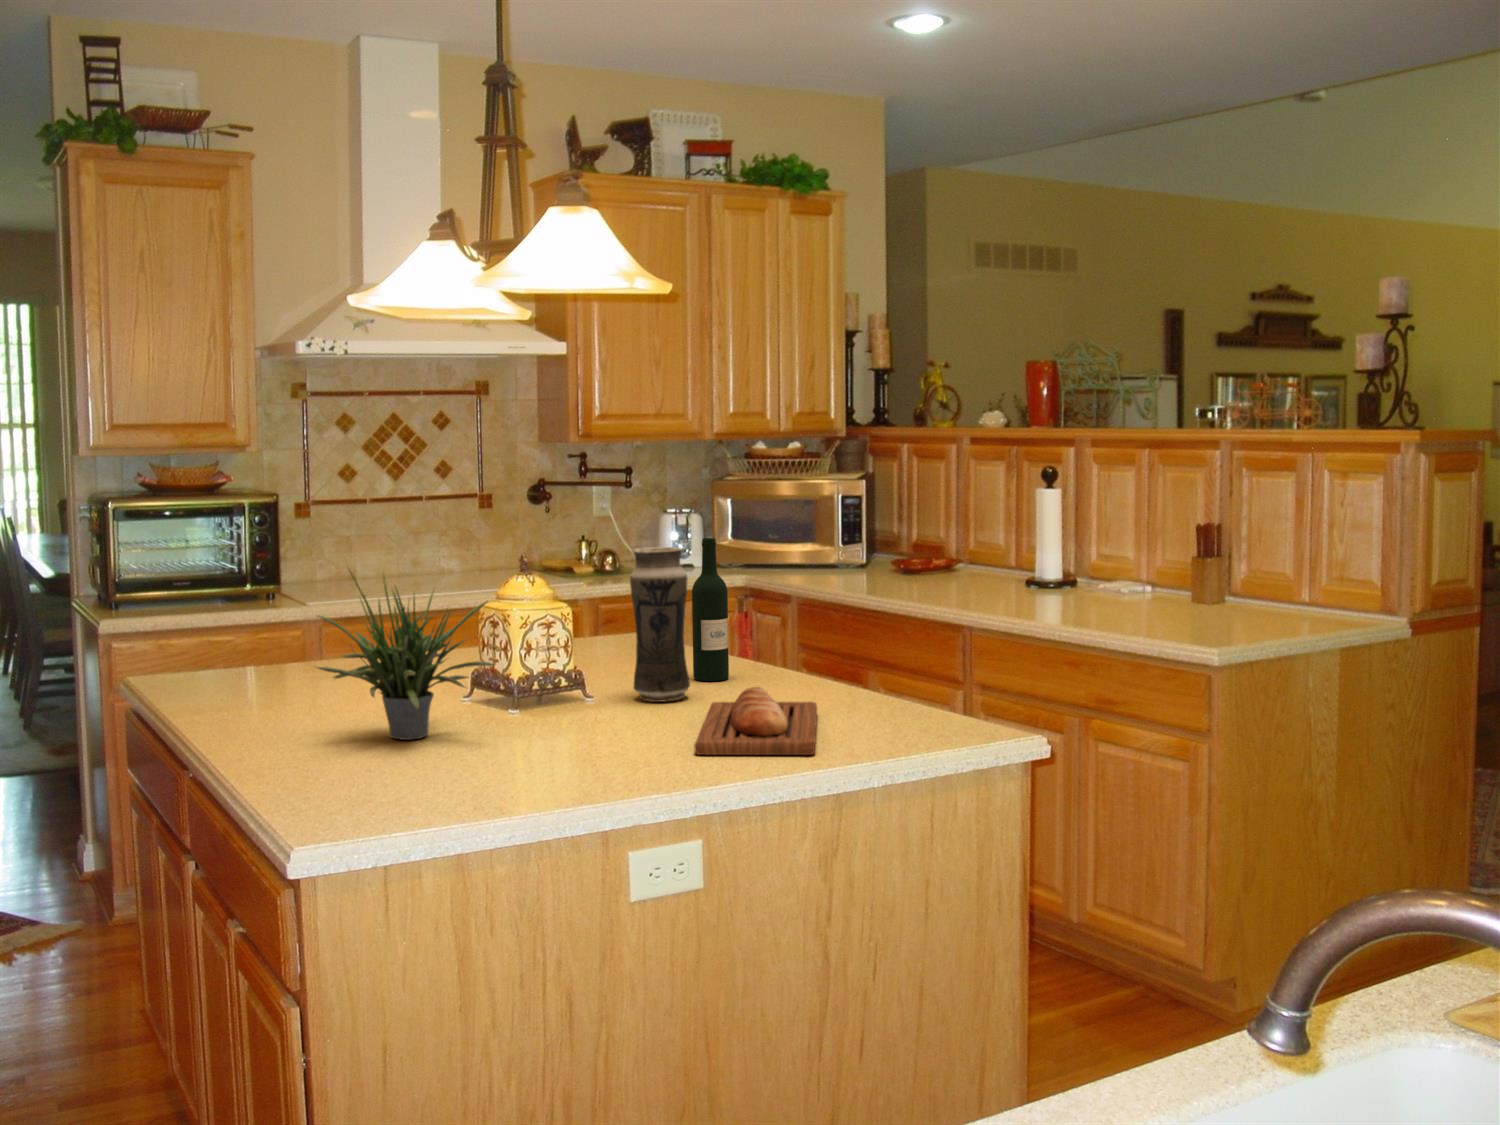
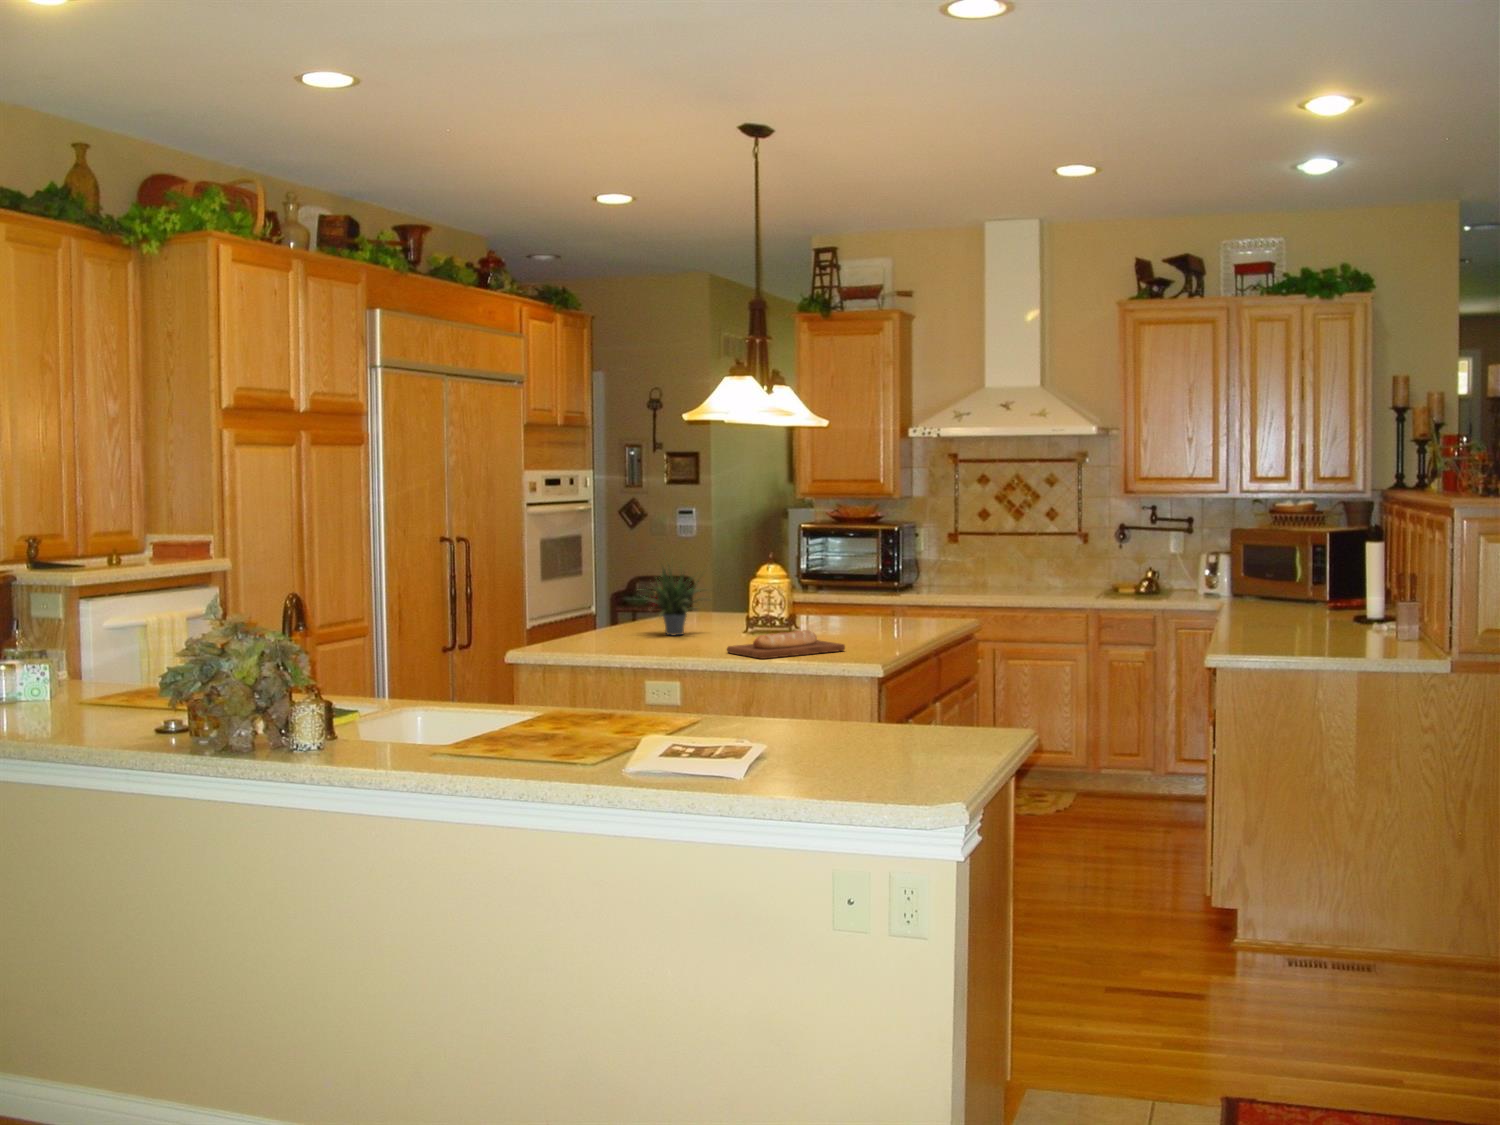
wine bottle: present [692,538,729,681] -> none [872,553,894,638]
vase: present [630,547,690,702] -> none [806,554,838,640]

